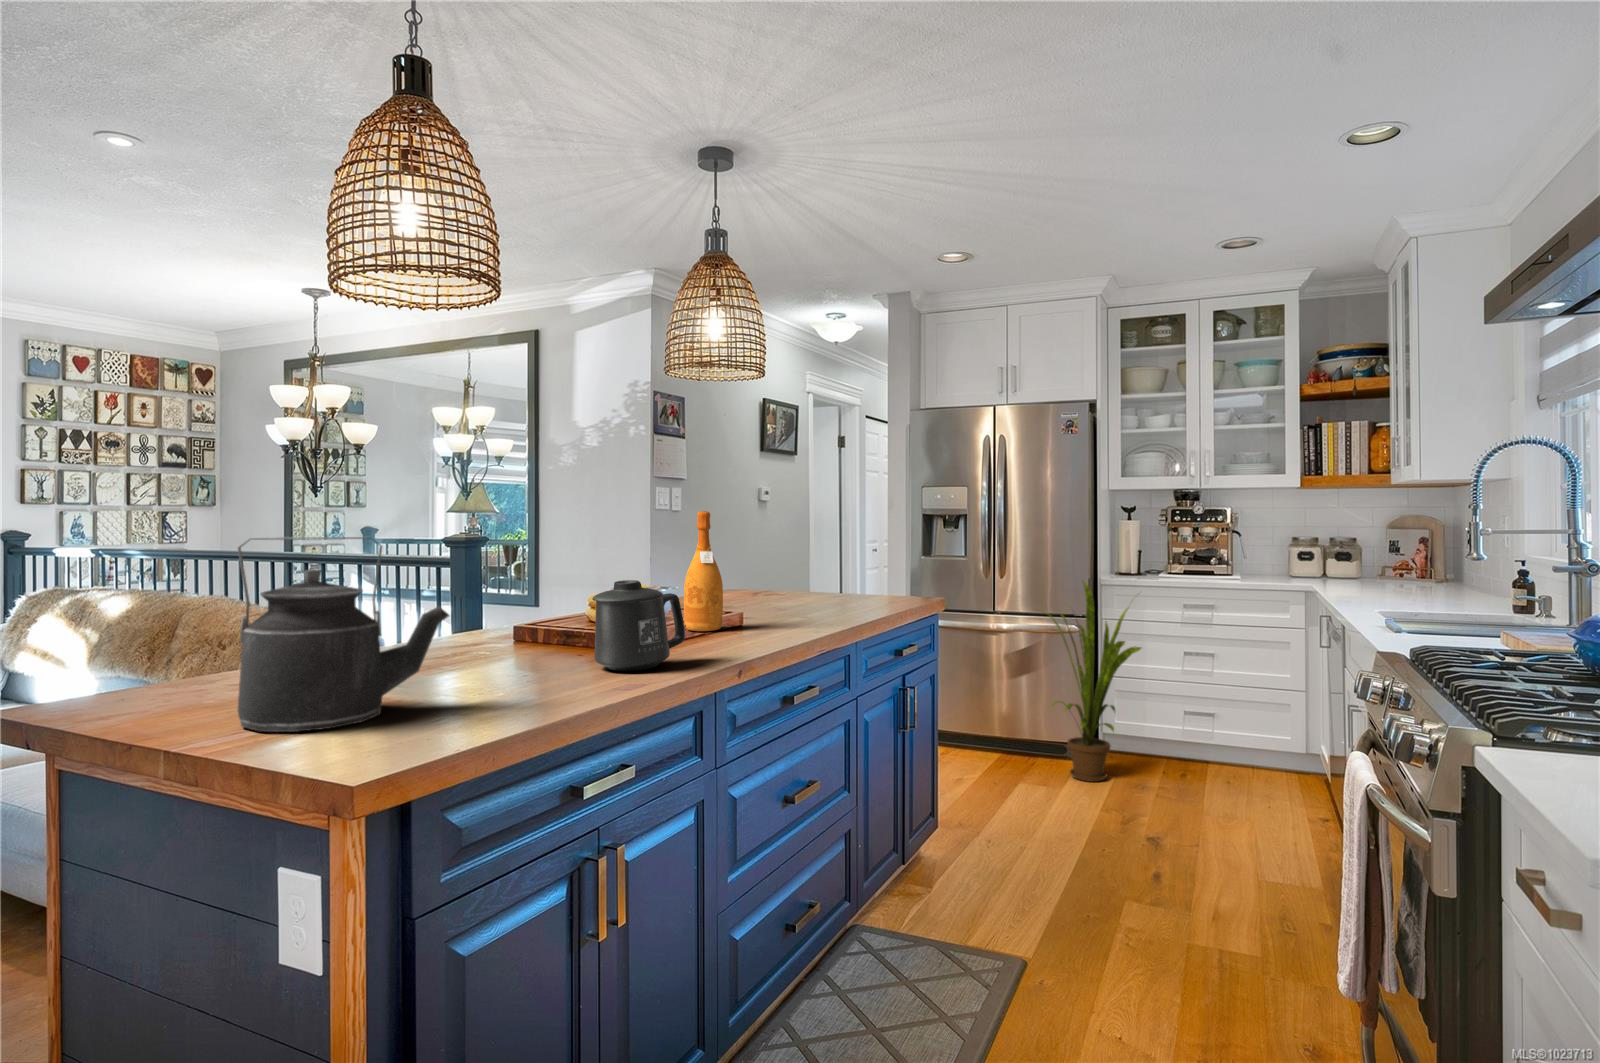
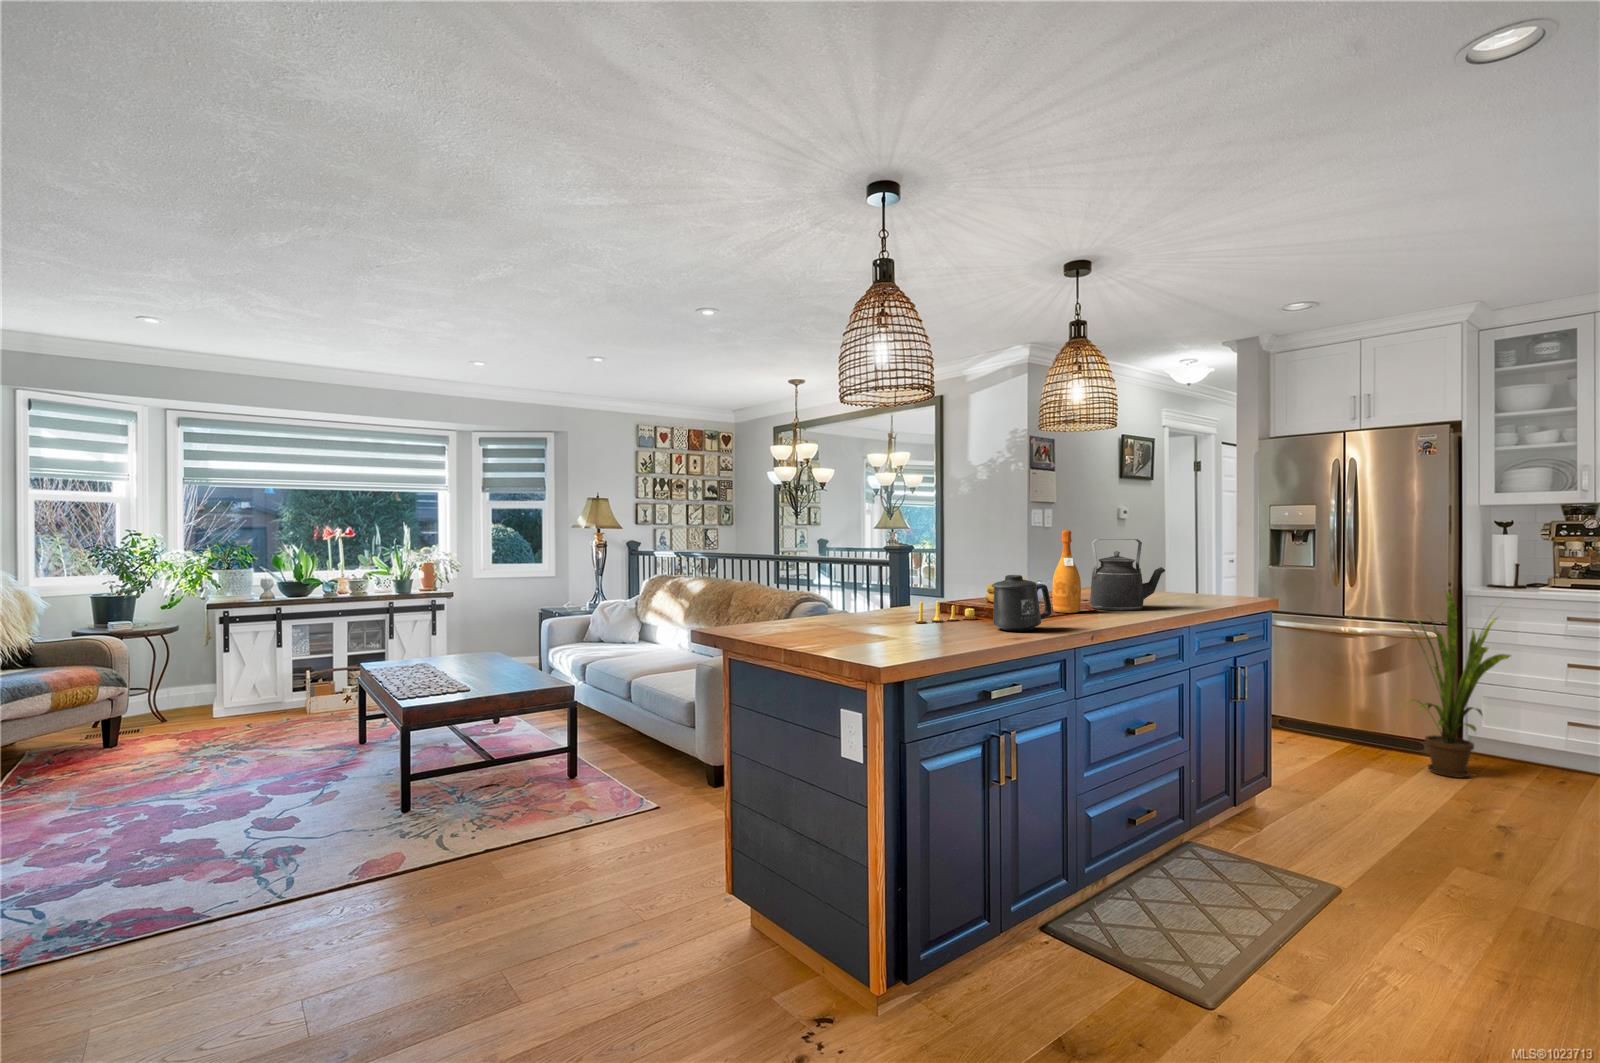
kettle: present [238,537,449,732] -> present [1090,539,1165,610]
candle: none [463,621,572,663] -> present [914,601,977,623]

